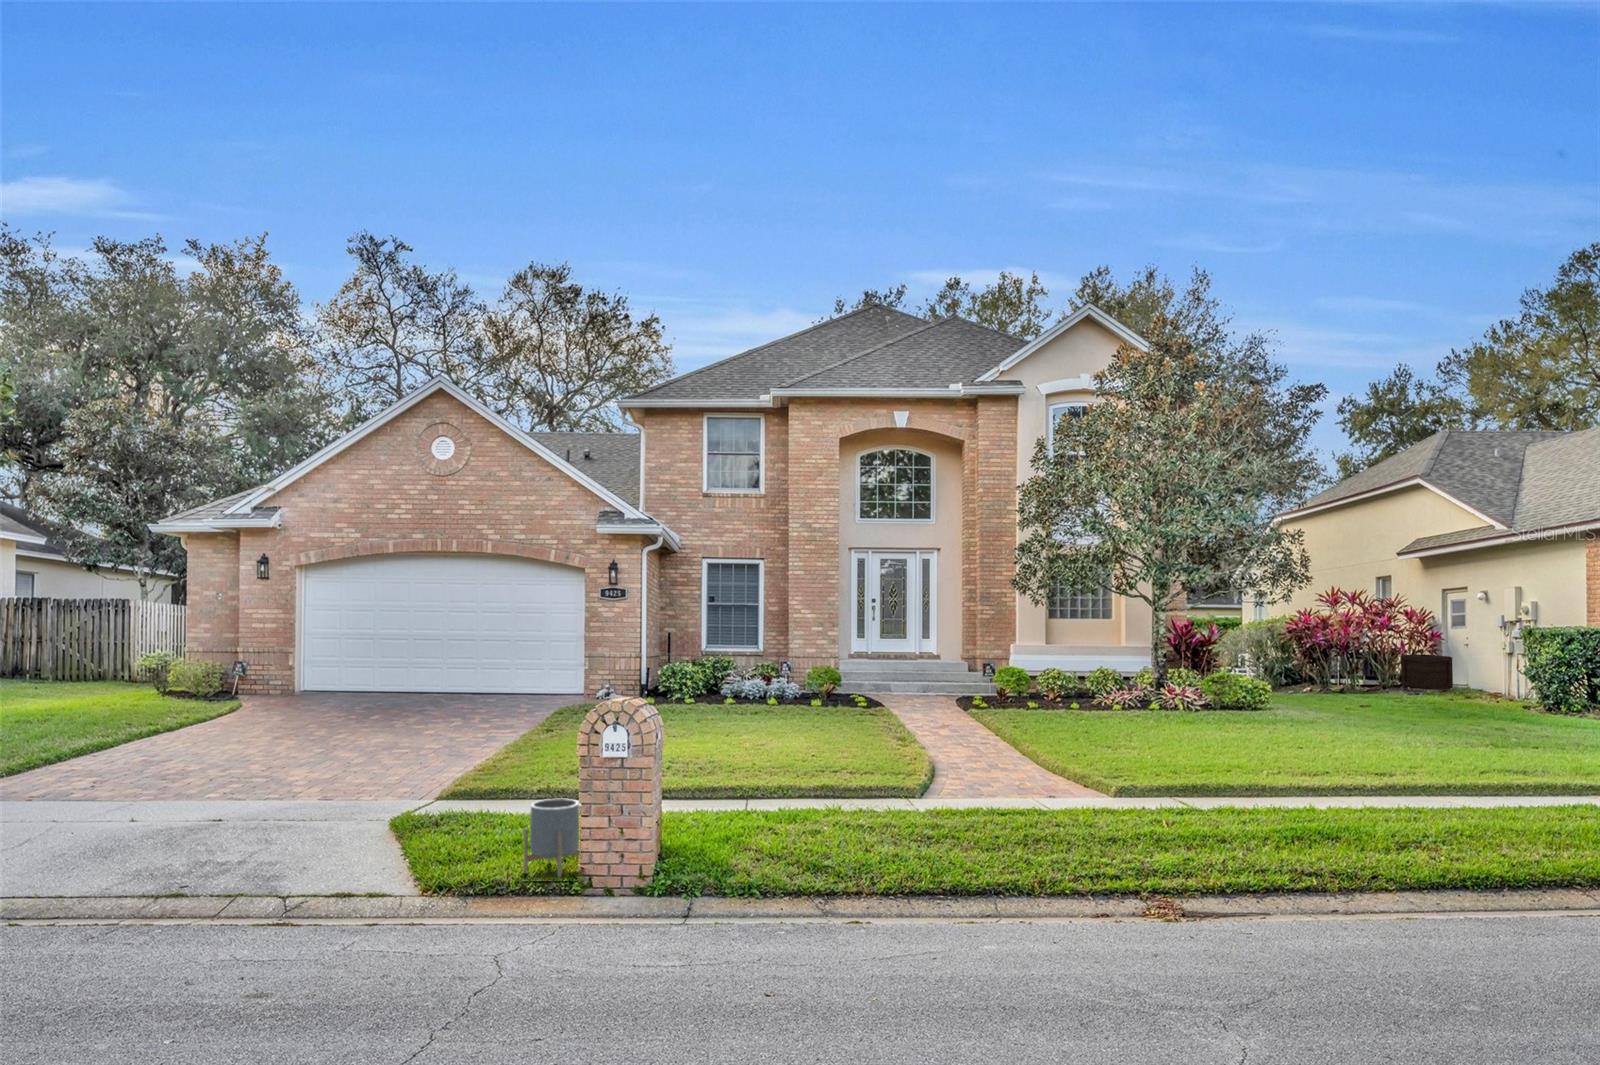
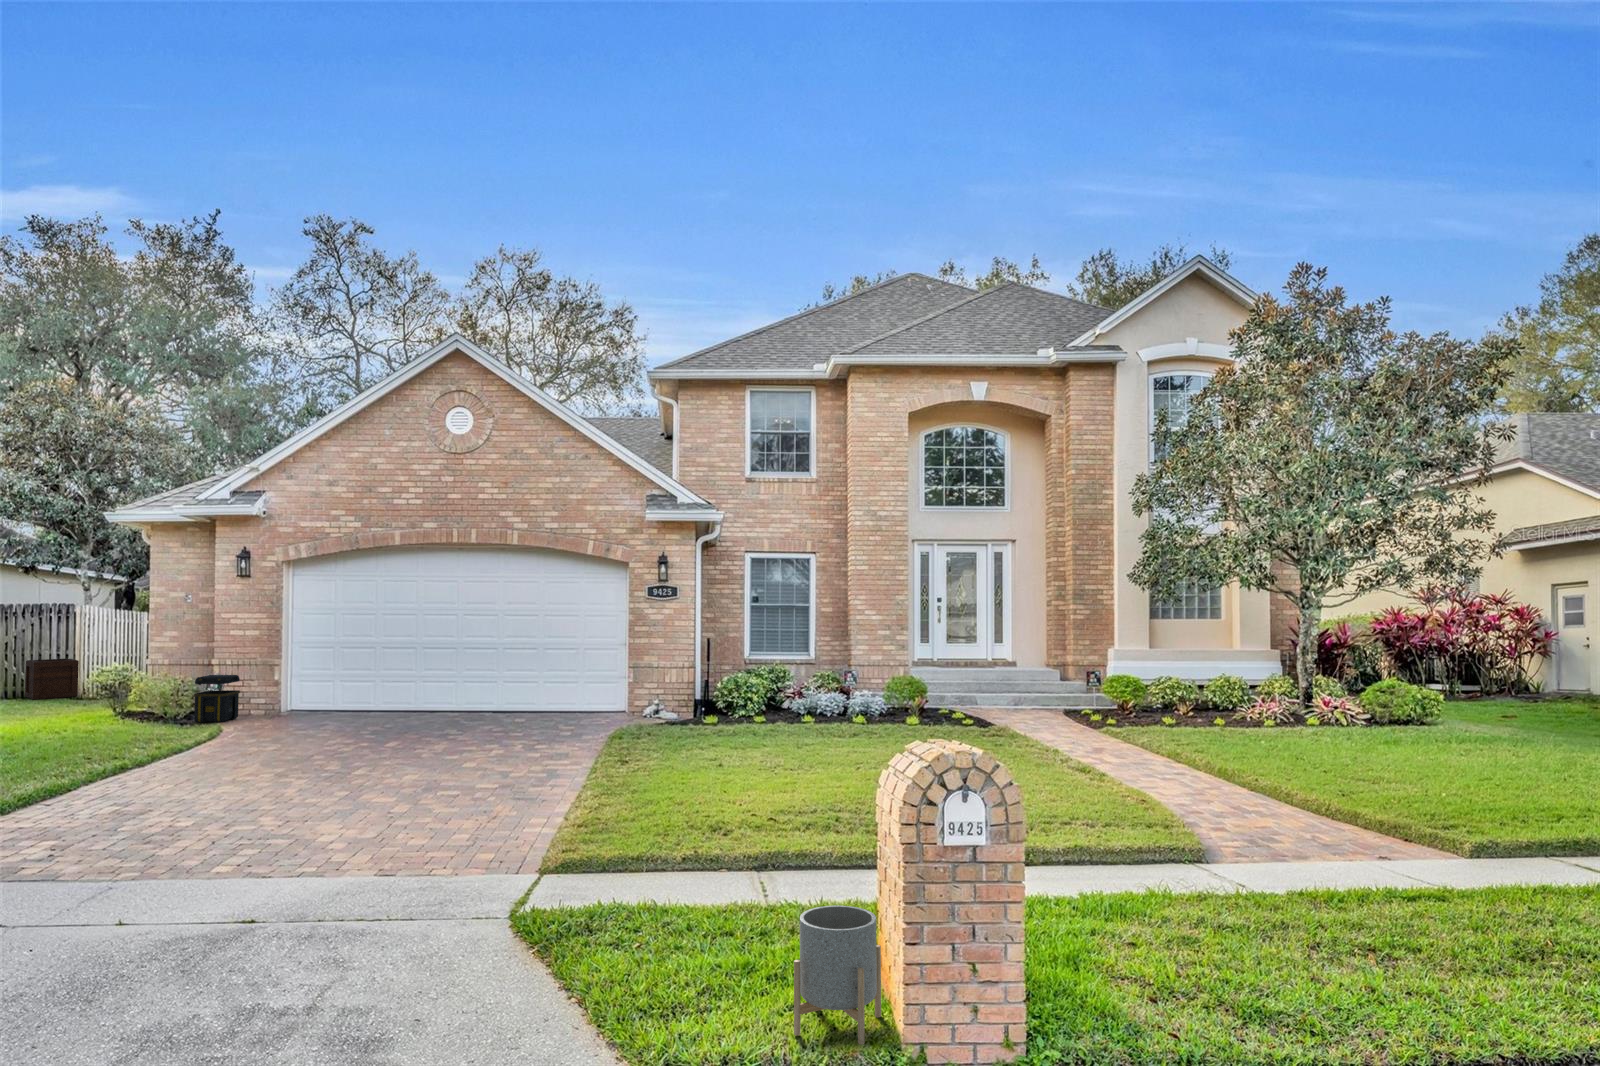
wooden crate: present [1401,654,1453,689] -> present [25,658,79,700]
toolbox: none [222,660,260,699] -> present [194,675,240,722]

